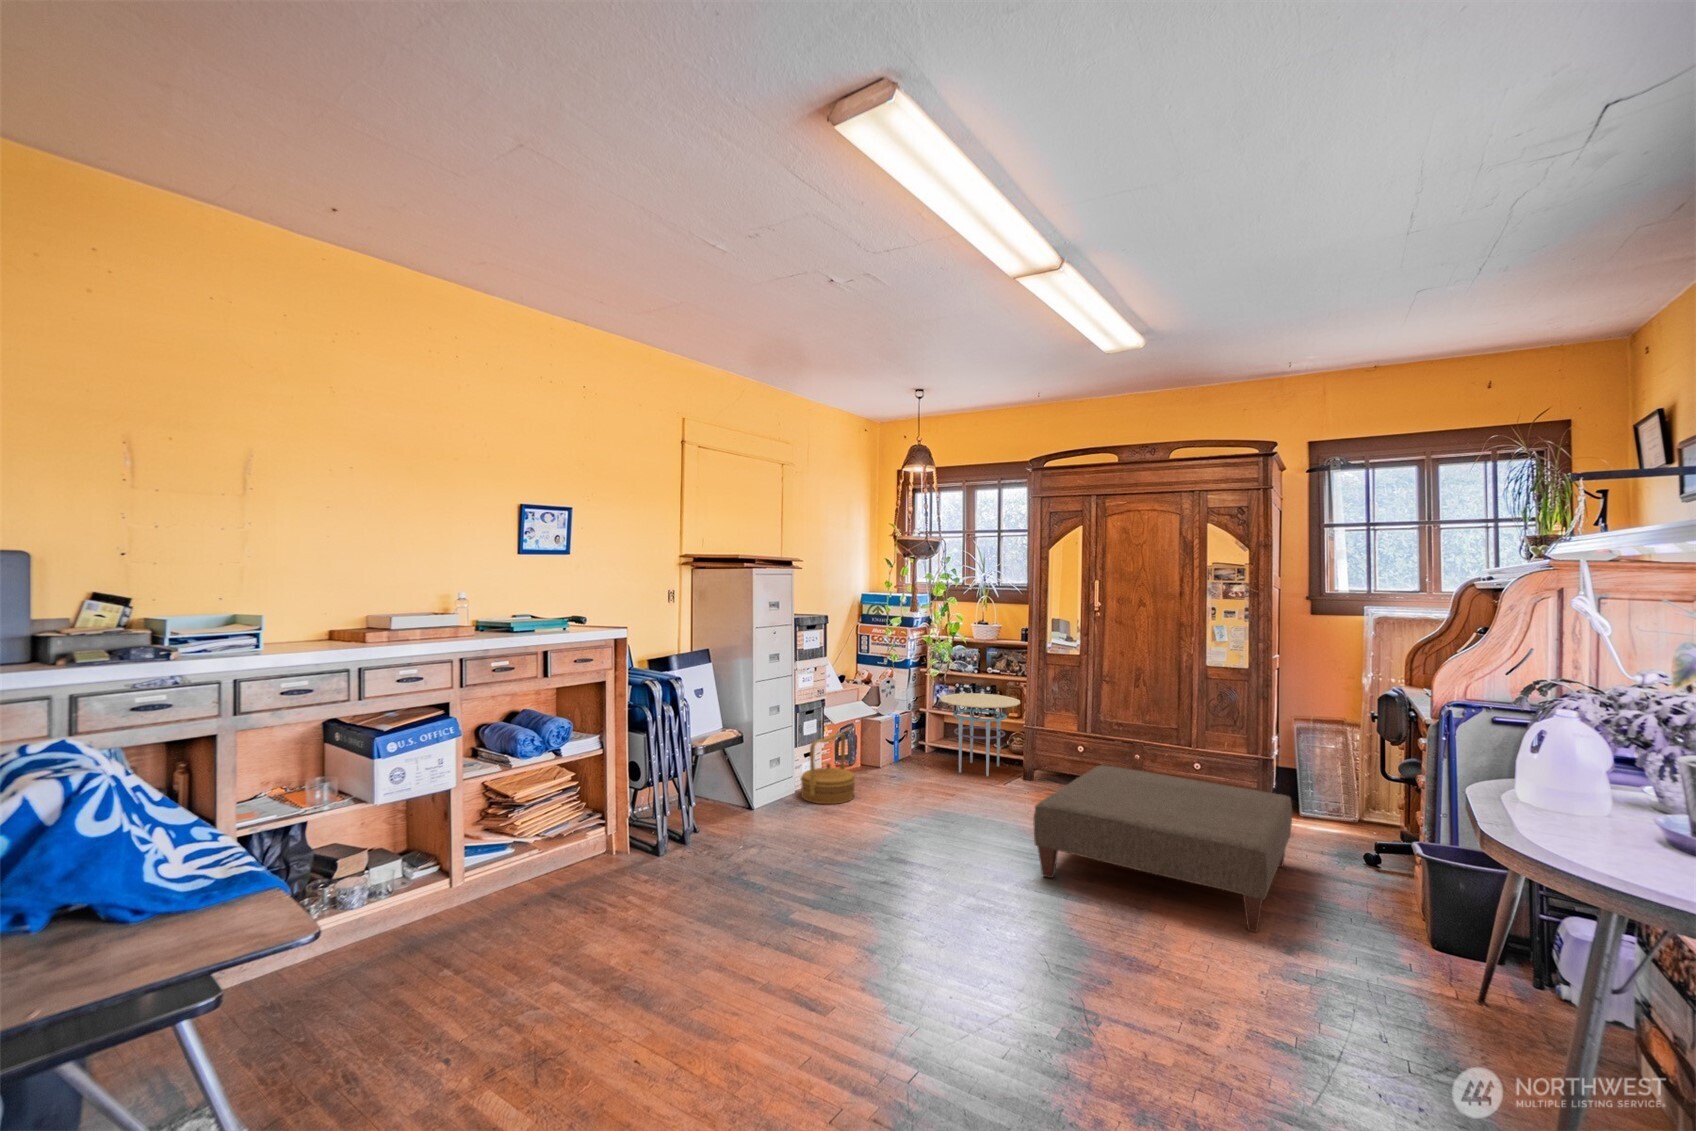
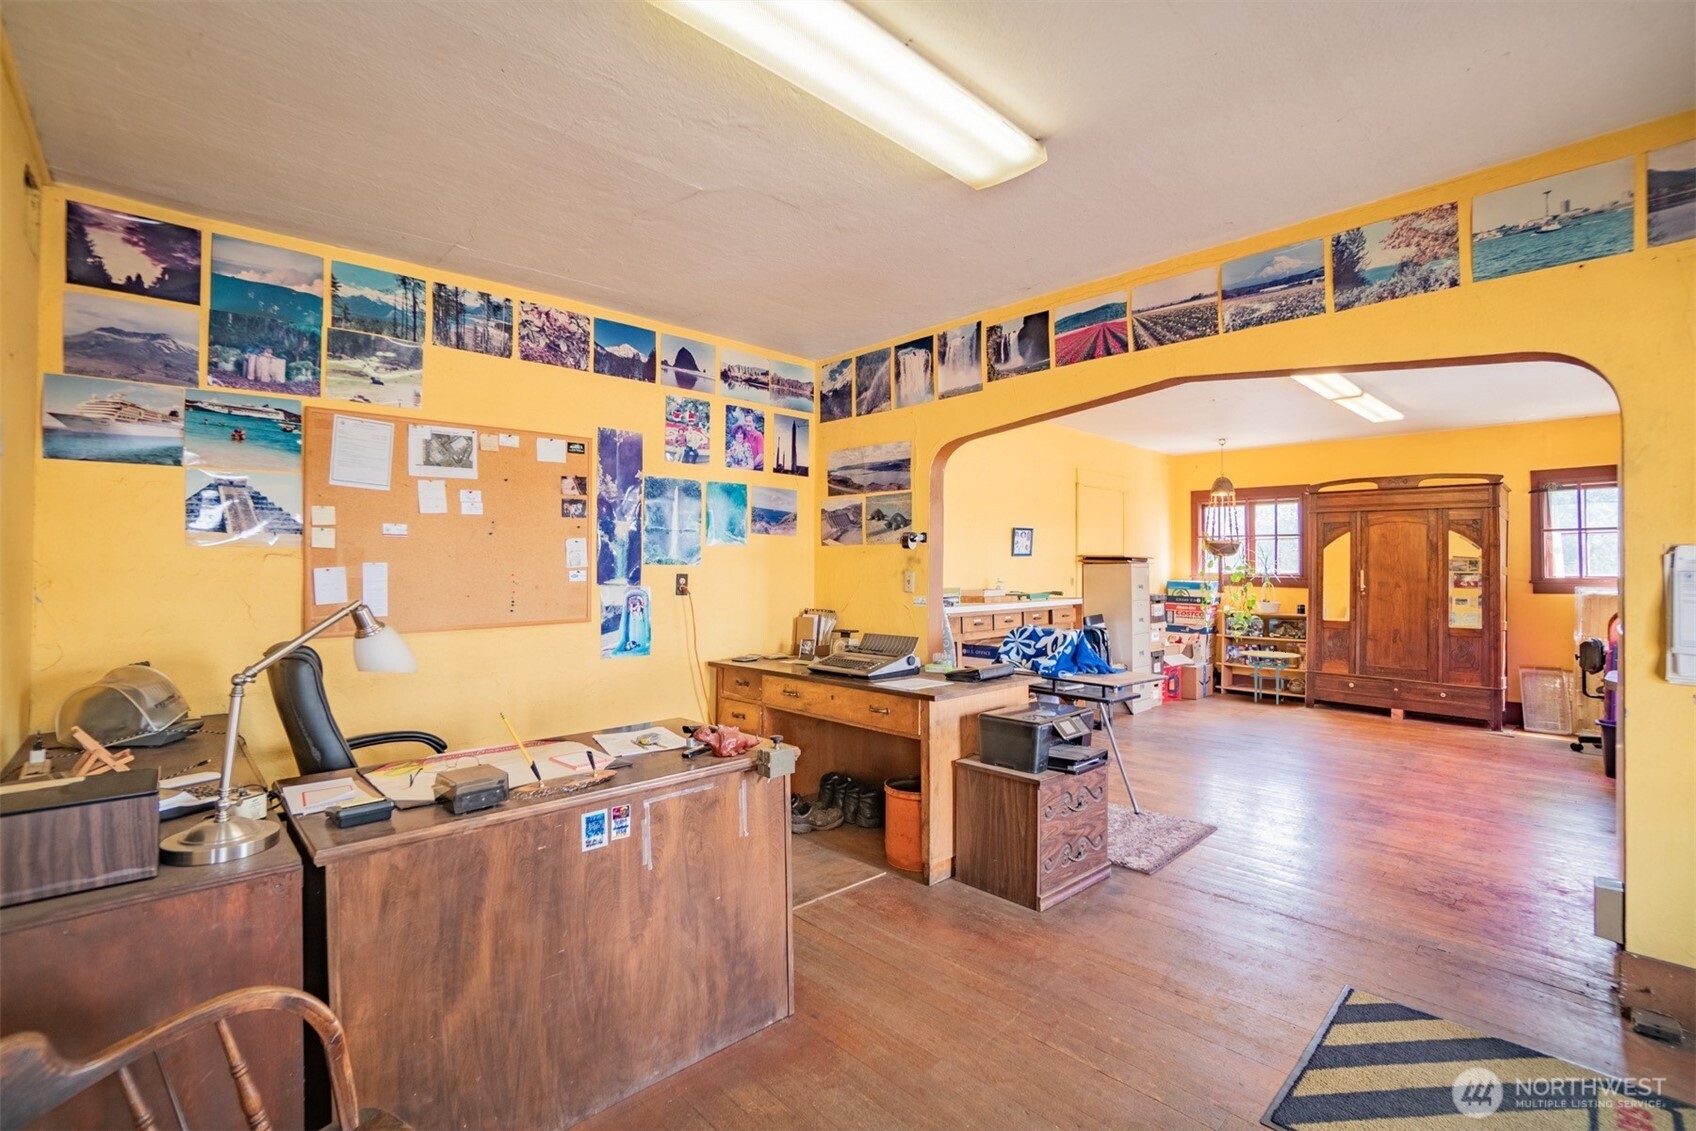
woven basket: present [801,732,856,804] -> none [1154,670,1192,712]
ottoman: present [1034,765,1292,932] -> none [1335,688,1512,763]

